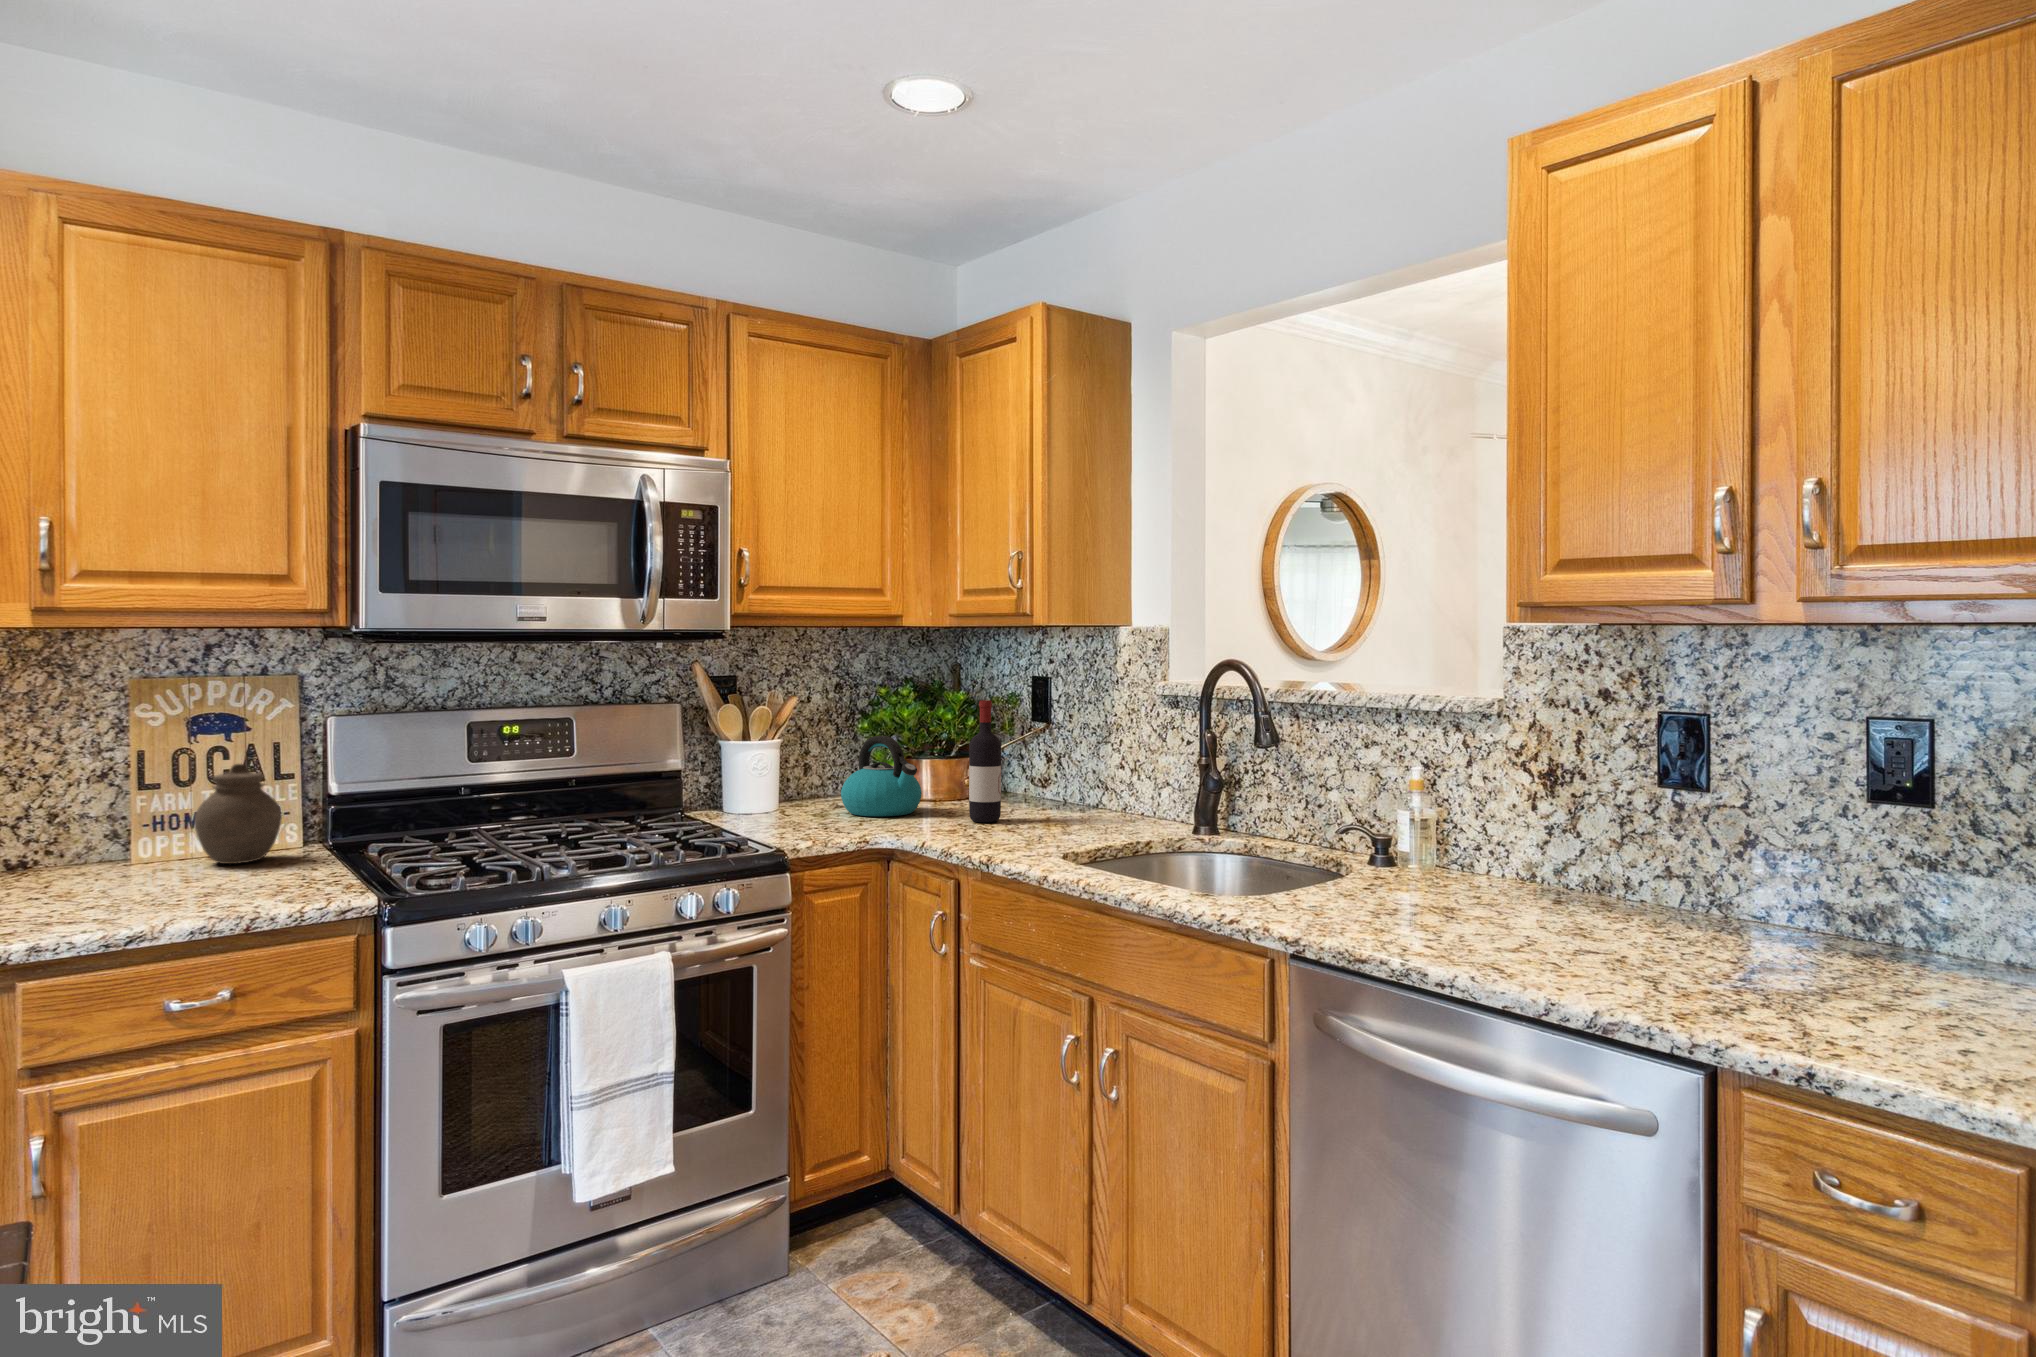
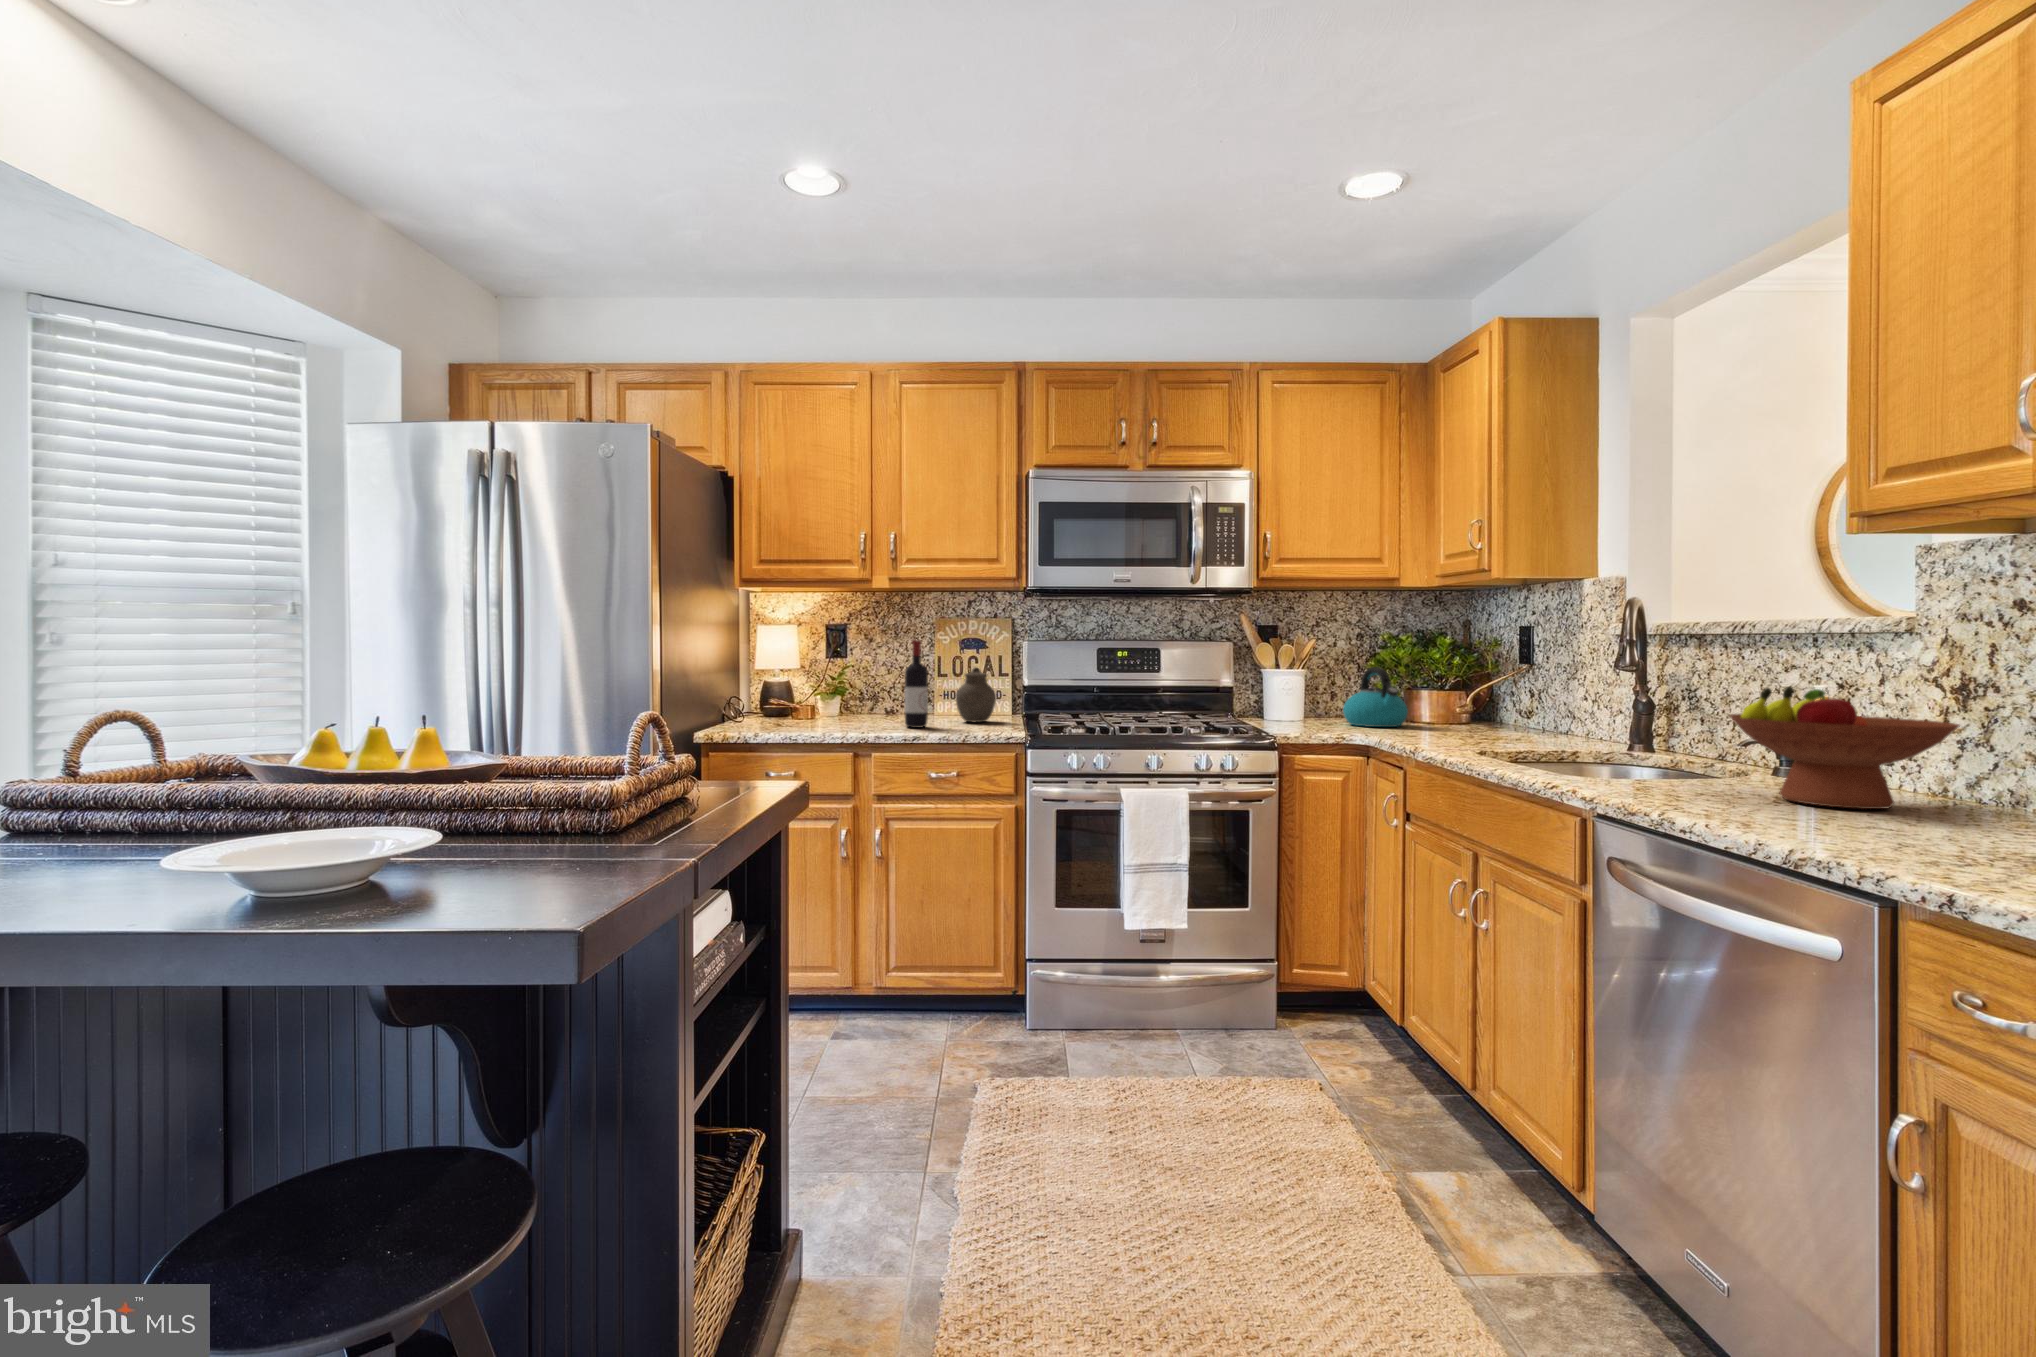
wine bottle: present [969,700,1001,823] -> present [905,640,928,728]
fruit bowl: none [1395,786,1604,922] -> present [1730,686,1960,809]

